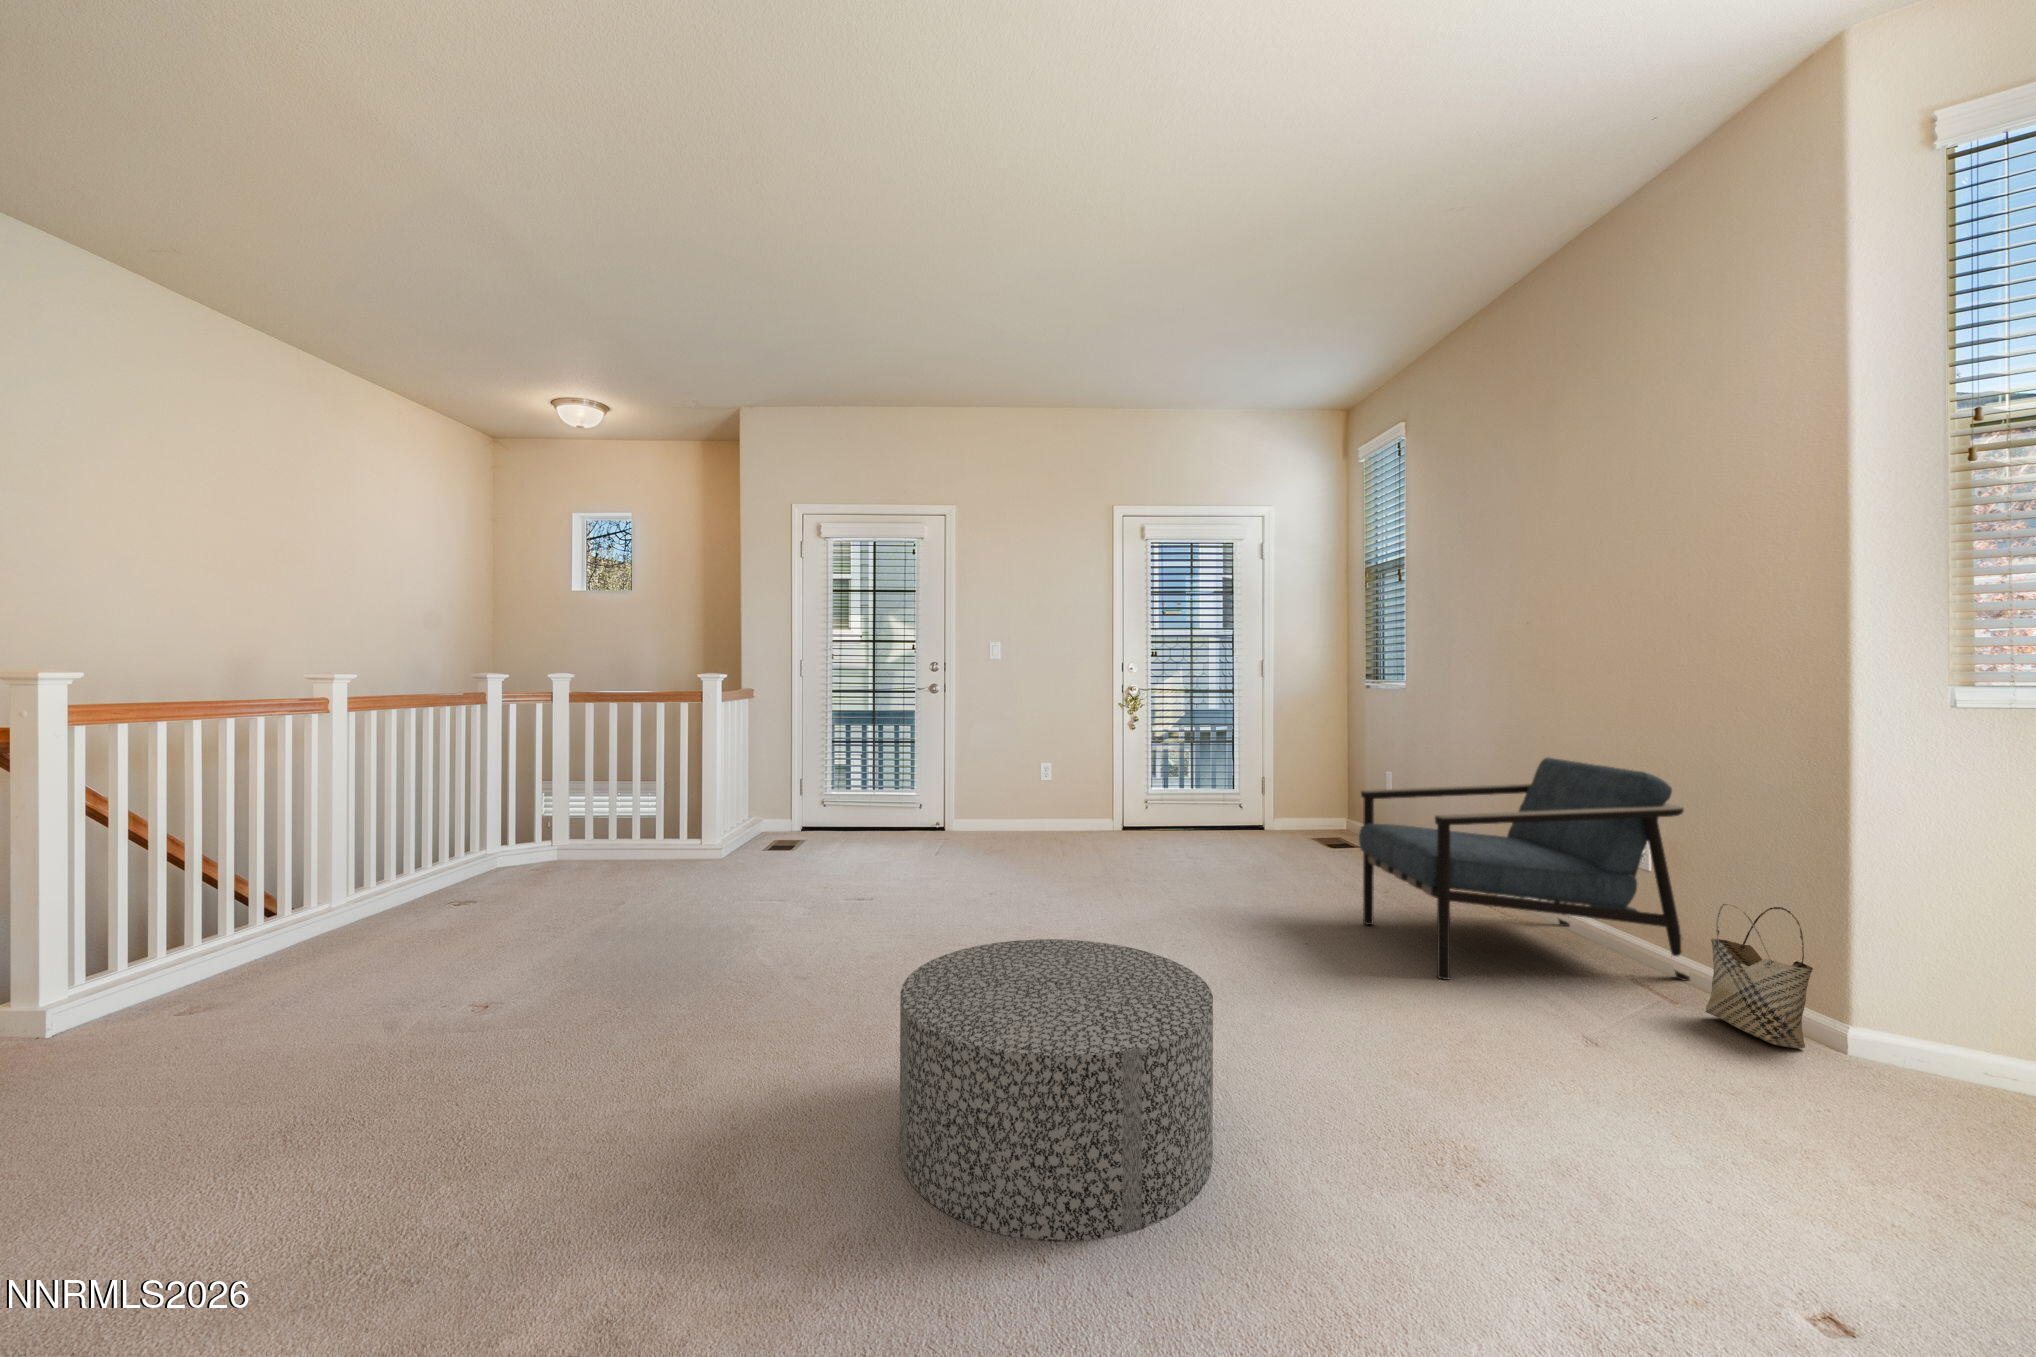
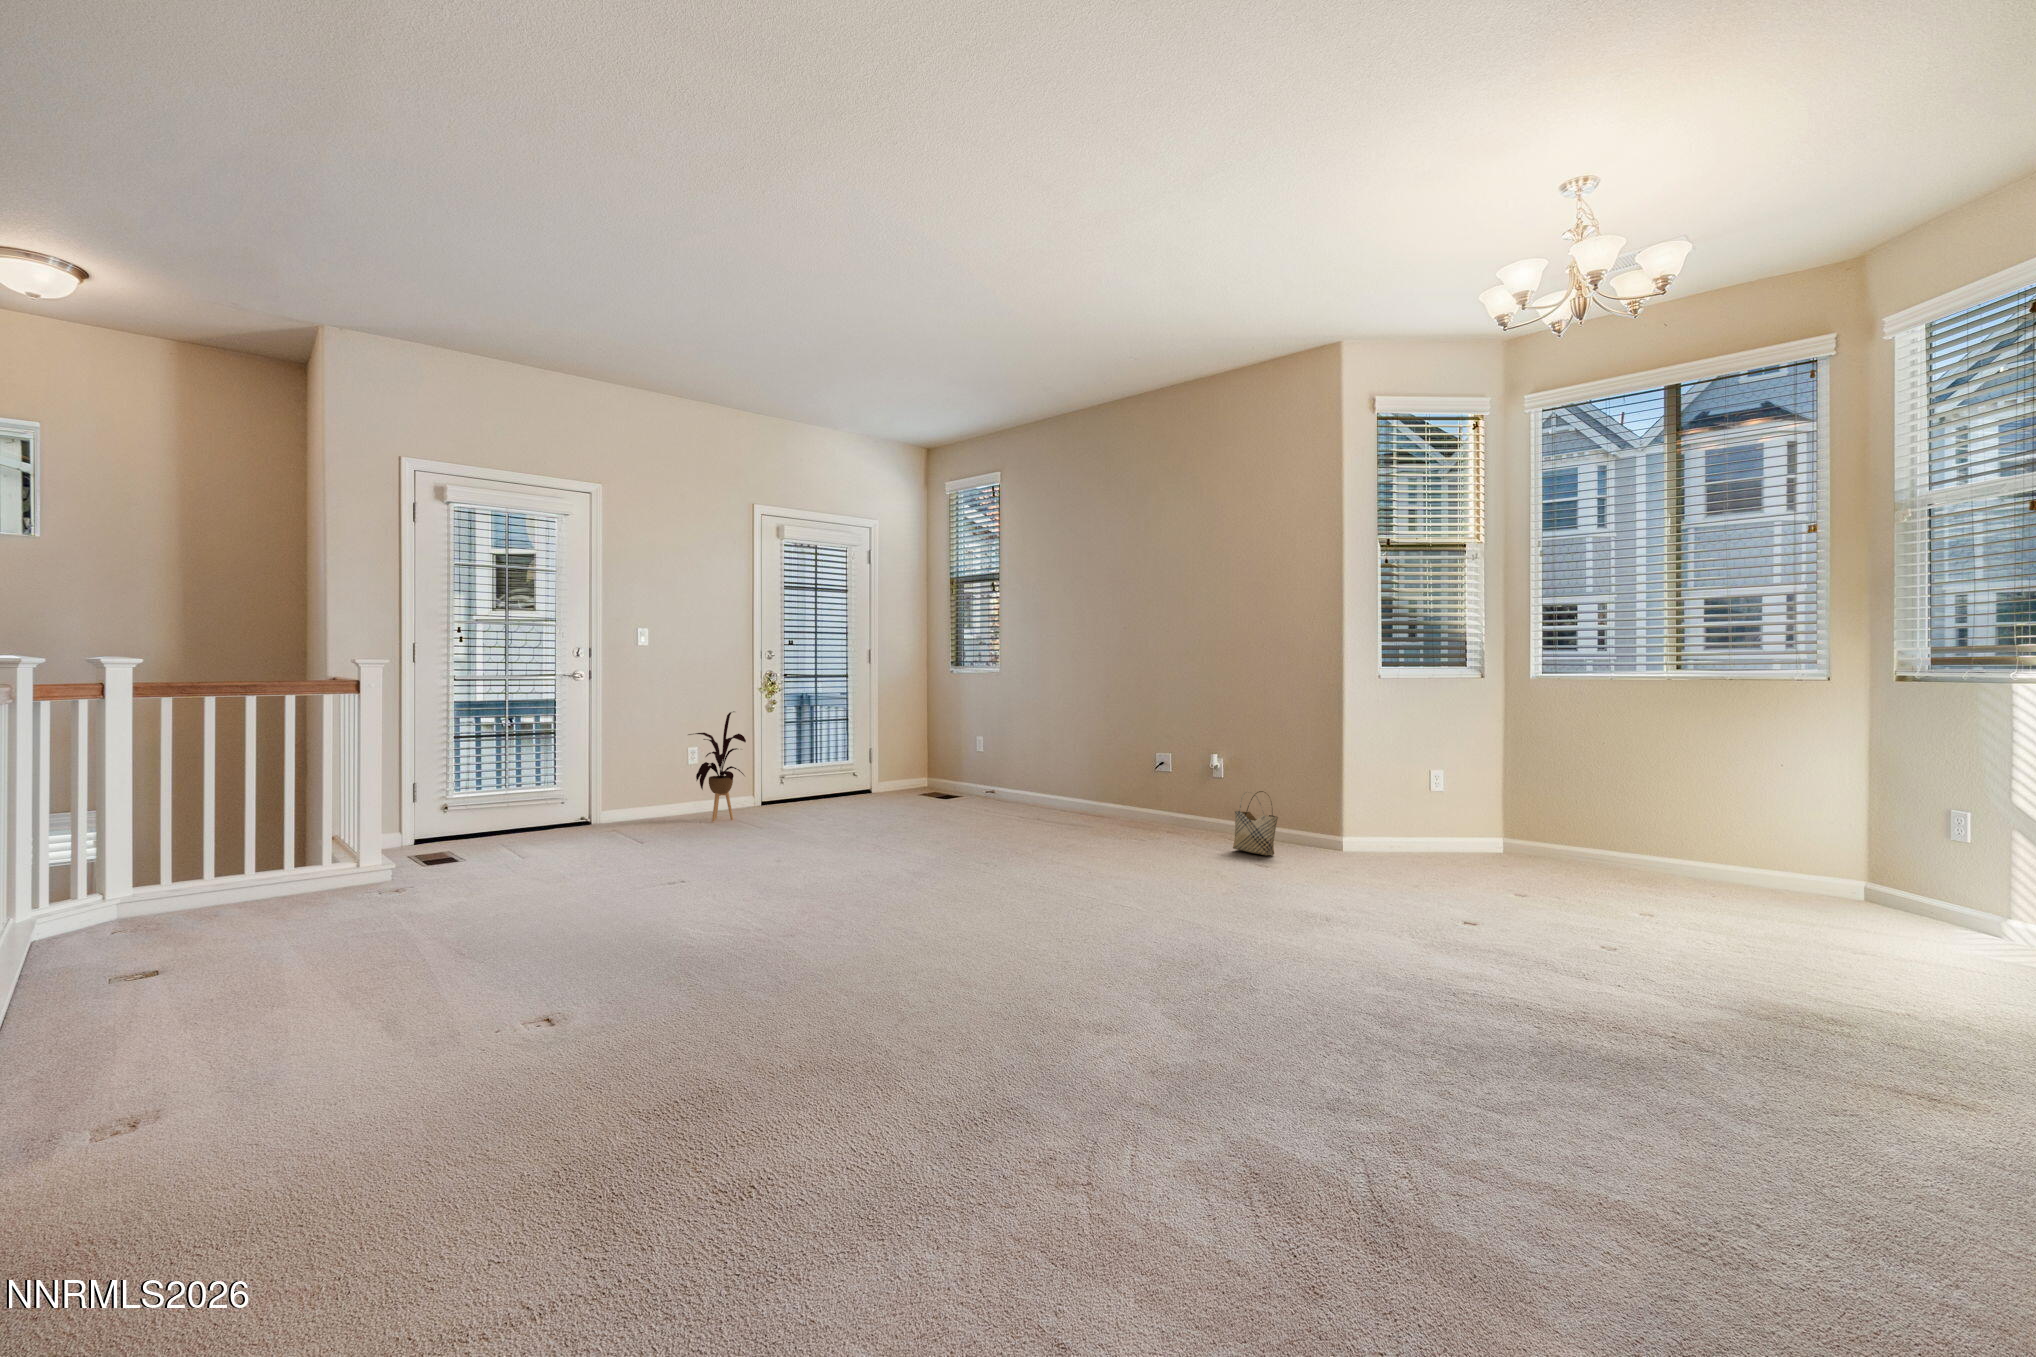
house plant: none [1020,726,1079,843] -> present [688,711,746,822]
armchair: present [1359,758,1690,981] -> none [1040,723,1209,857]
ottoman: present [900,939,1213,1241] -> none [1006,846,1182,979]

